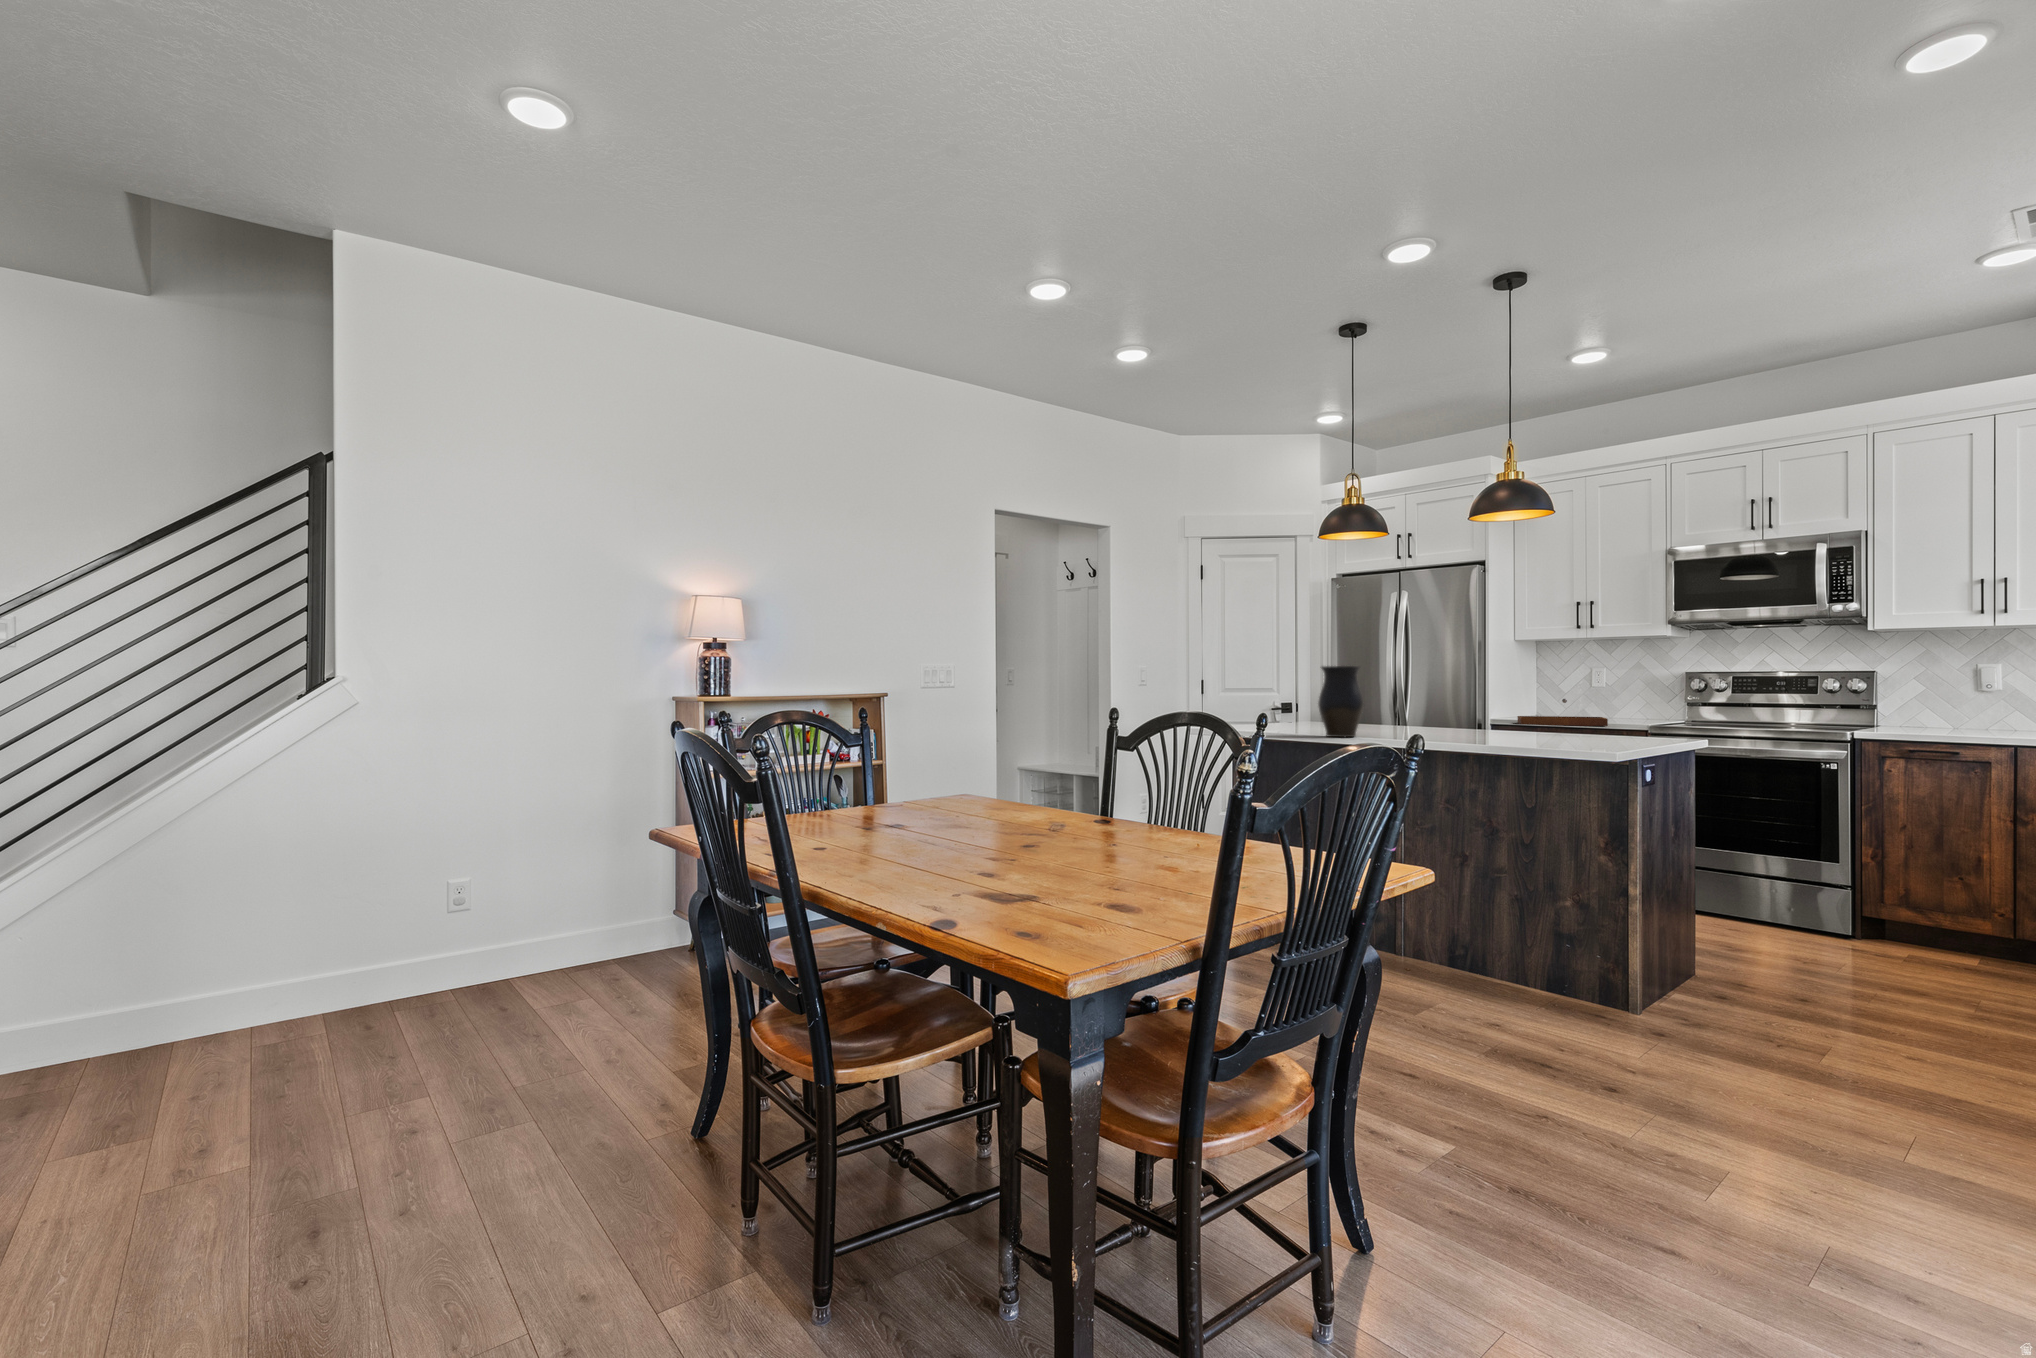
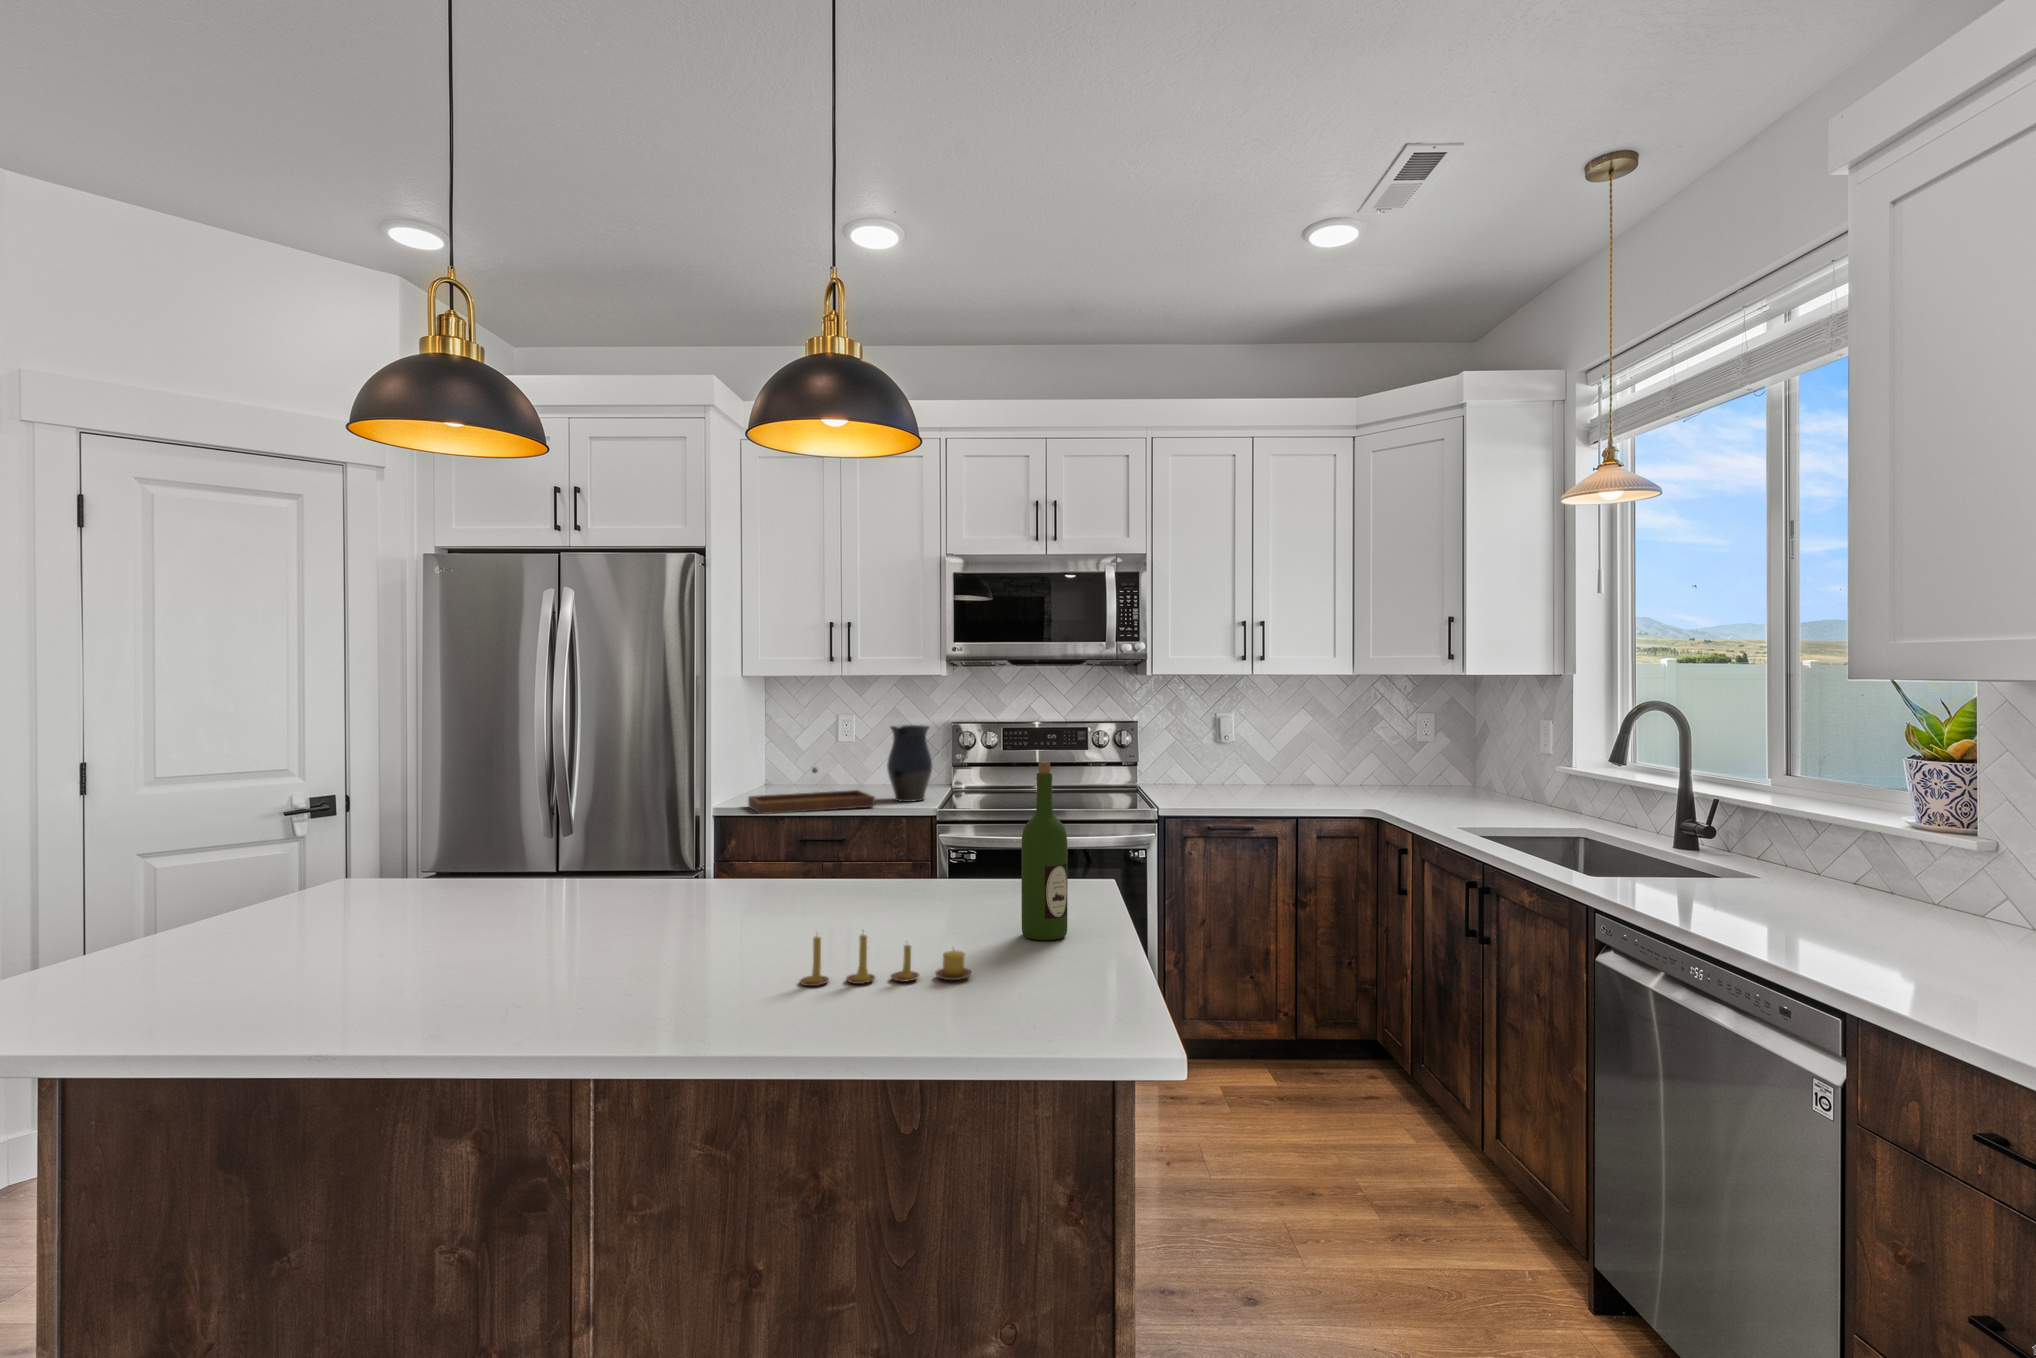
wine bottle: none [1600,663,1626,747] -> present [1021,762,1068,940]
vase: present [1318,666,1364,737] -> present [887,725,932,802]
candle: none [1476,723,1552,746] -> present [800,934,971,986]

